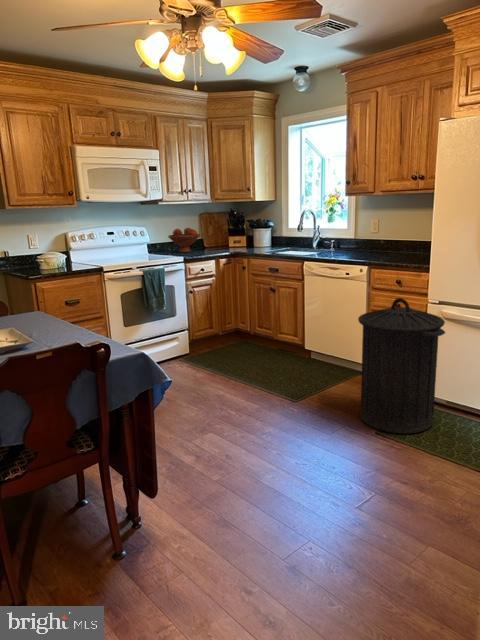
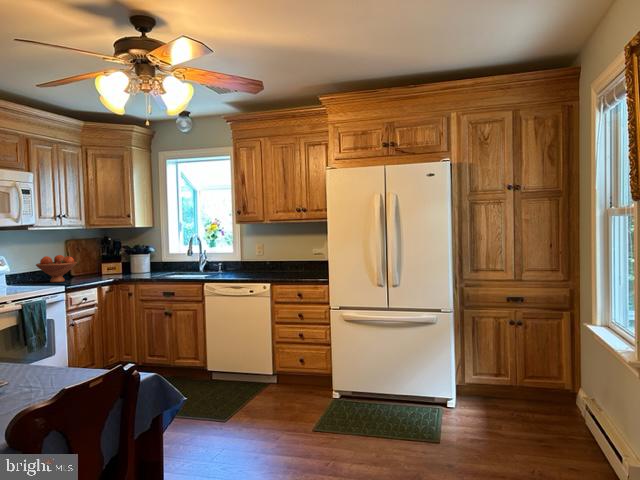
trash can: present [358,298,445,434] -> none [281,306,359,427]

